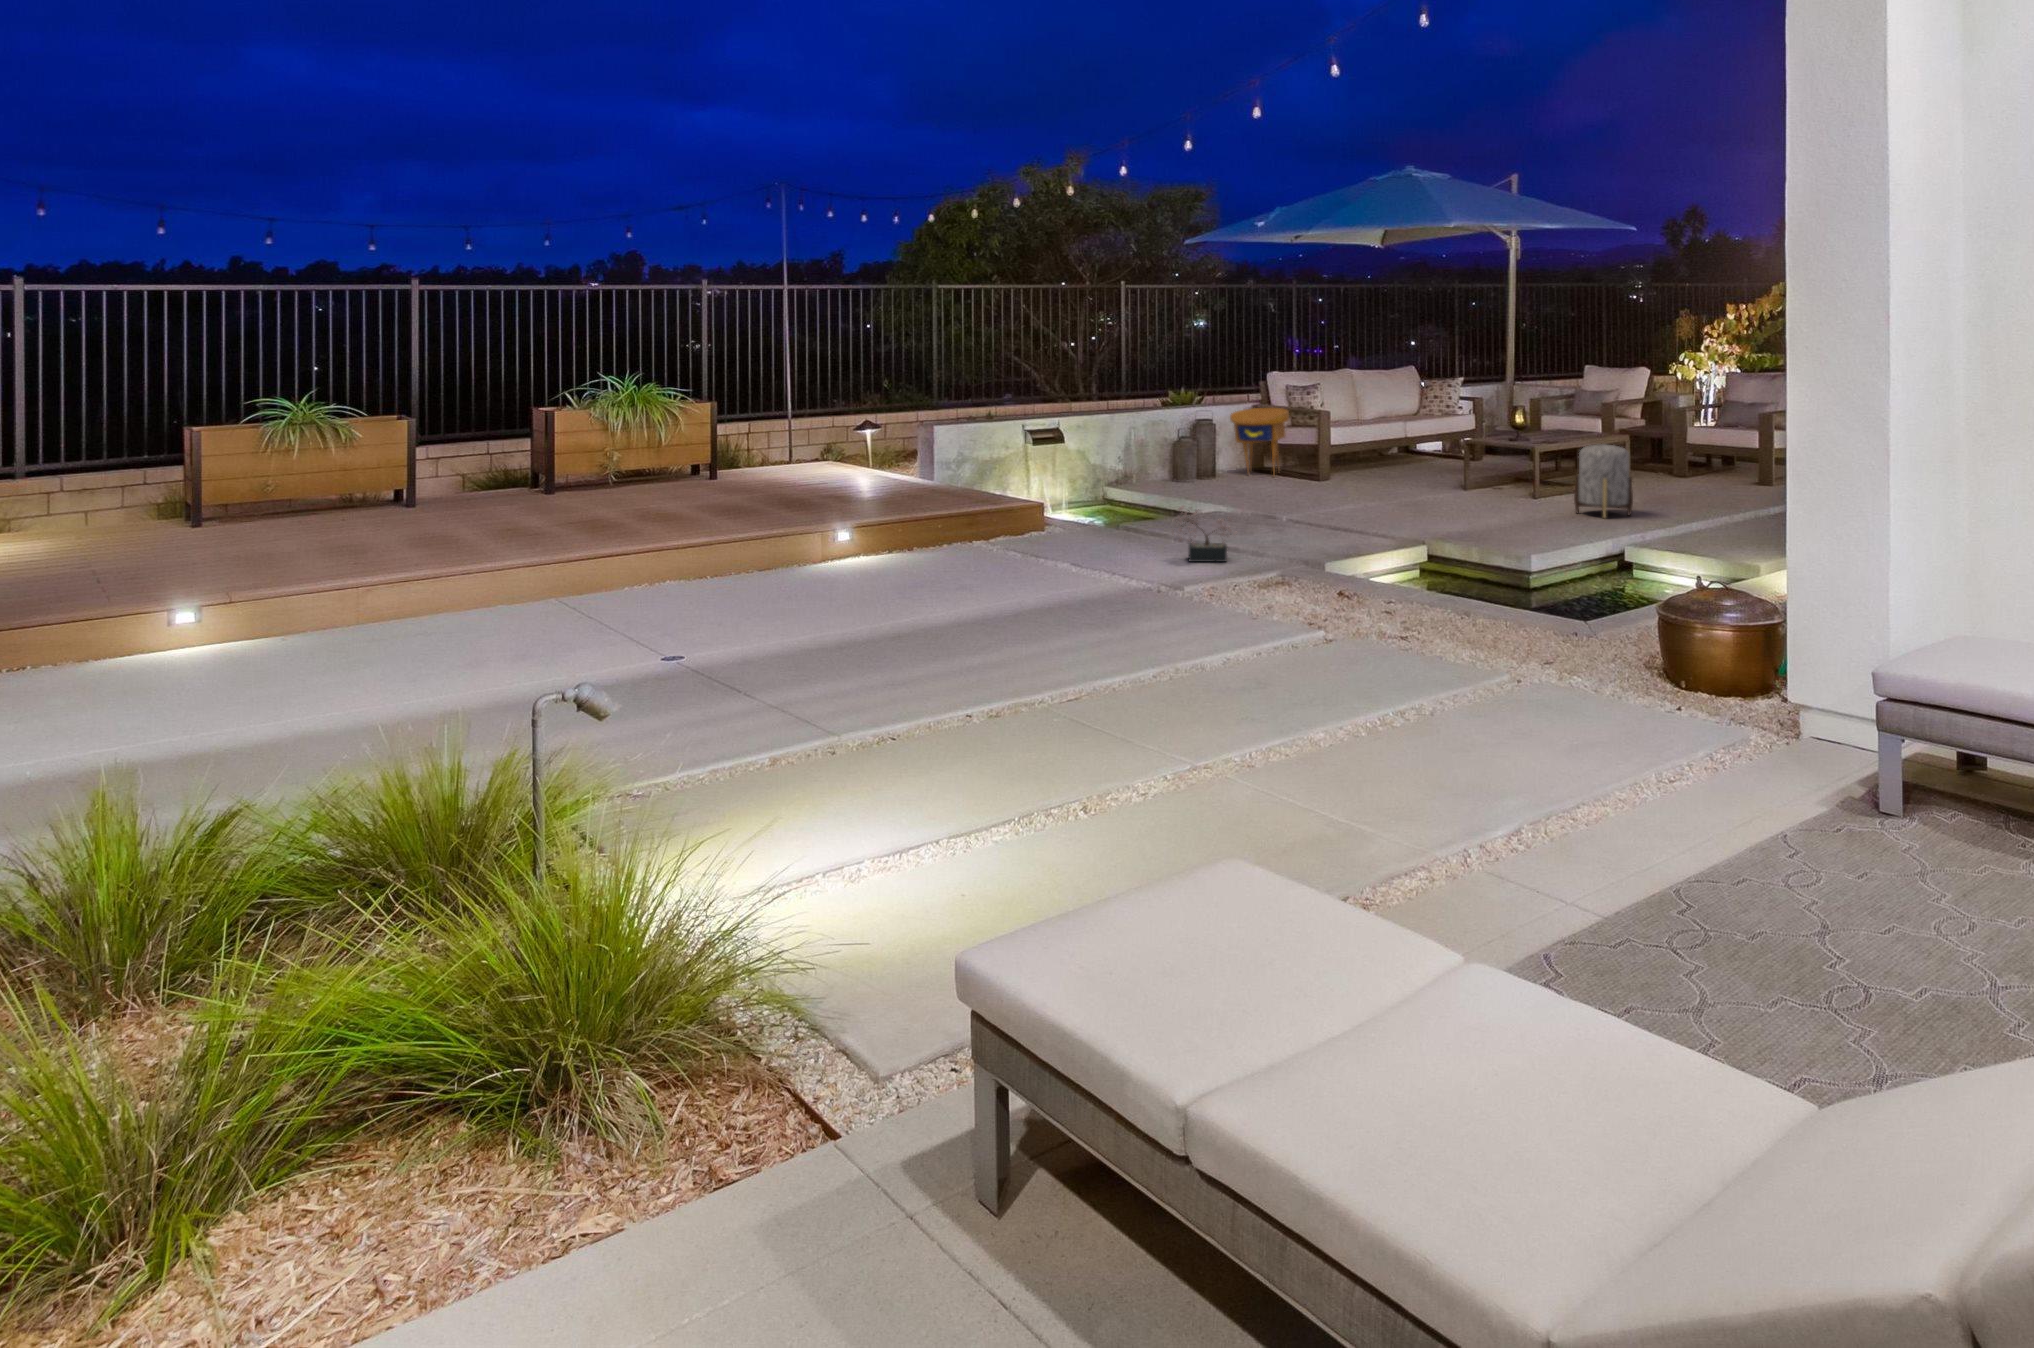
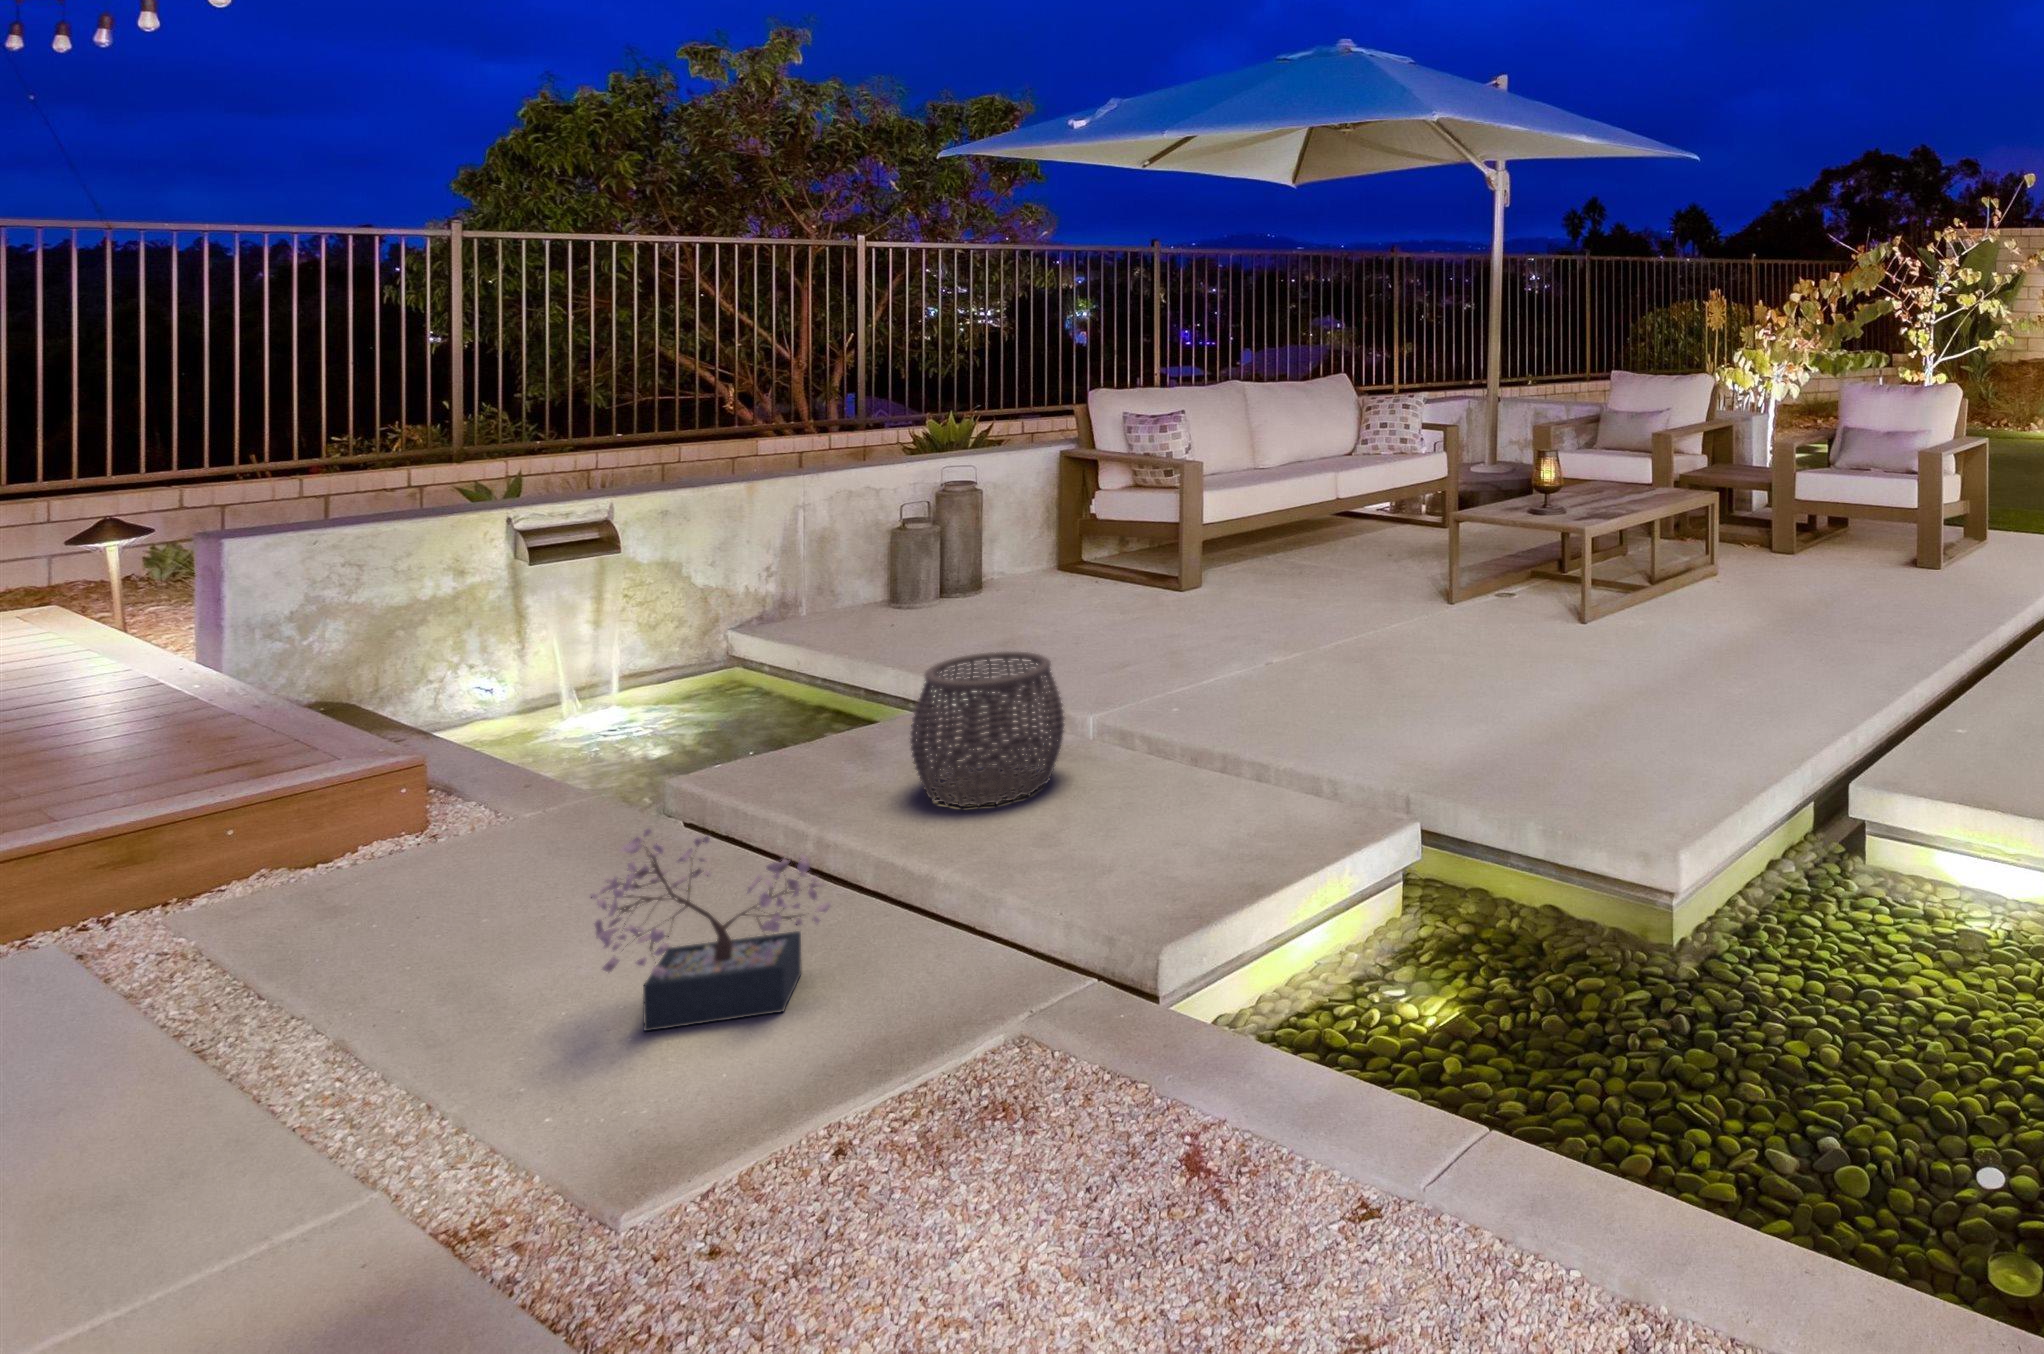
side table: present [1230,408,1289,475] -> none [1012,457,1124,585]
stool: present [1574,444,1633,518] -> none [1660,521,1769,667]
woven basket: none [1233,477,1291,533] -> present [910,651,1064,806]

